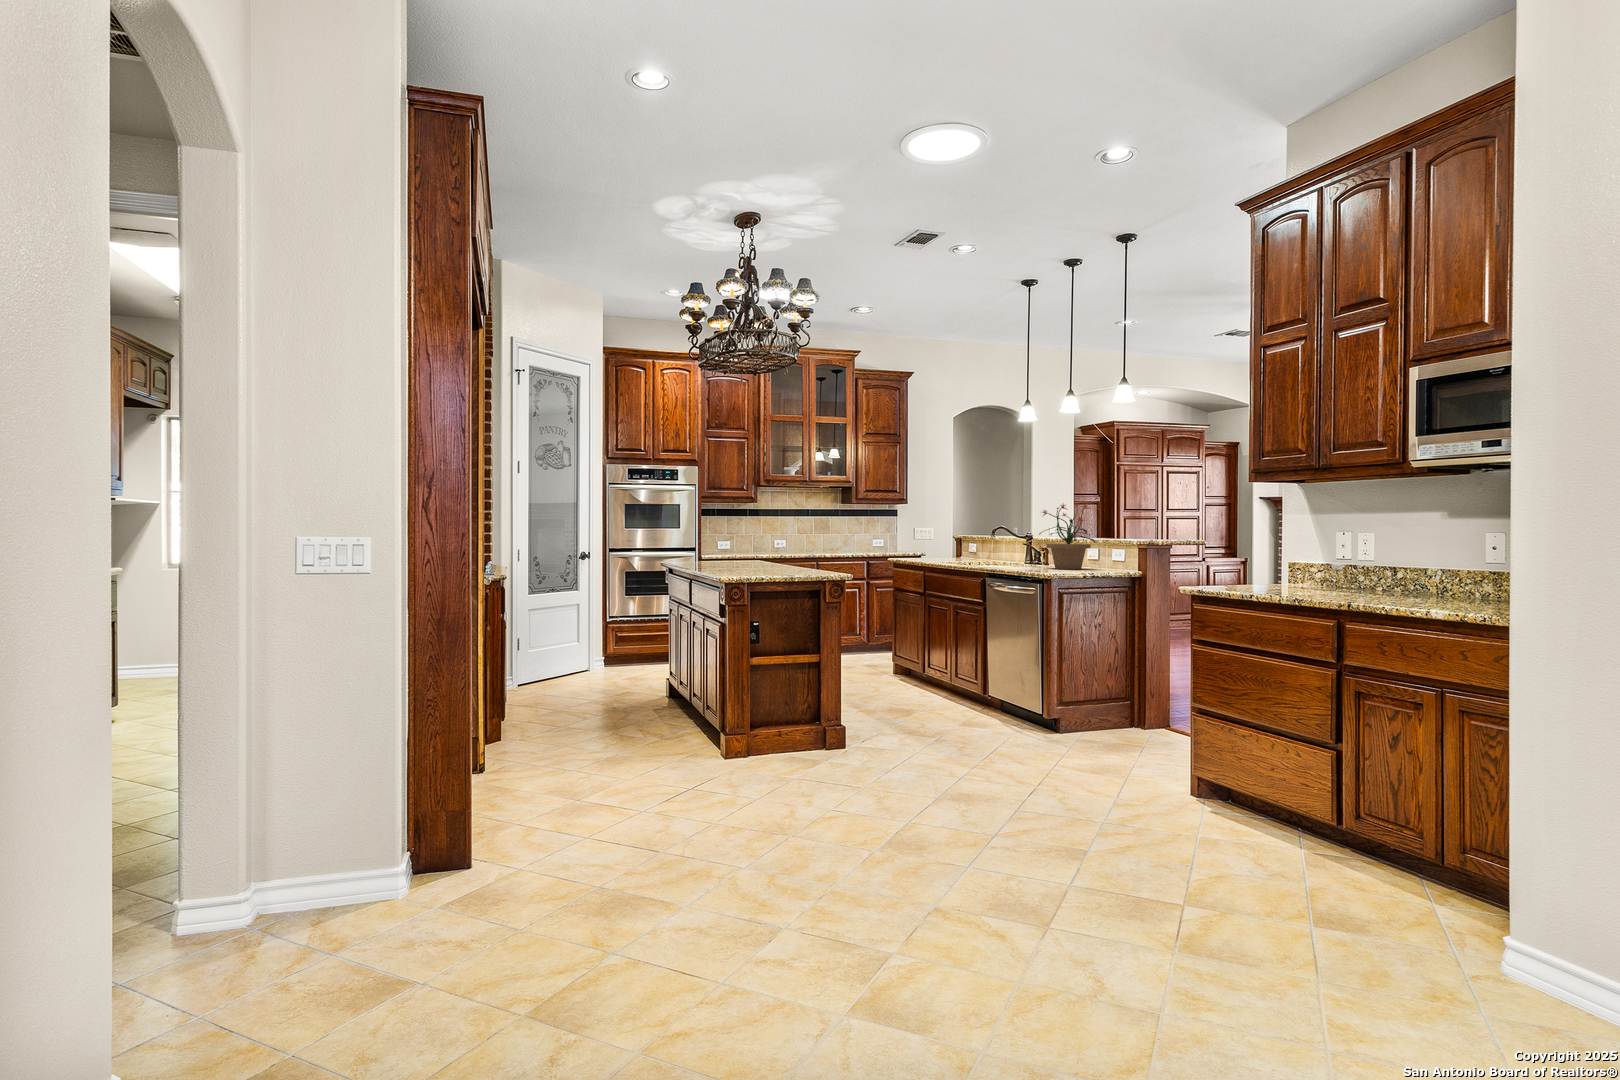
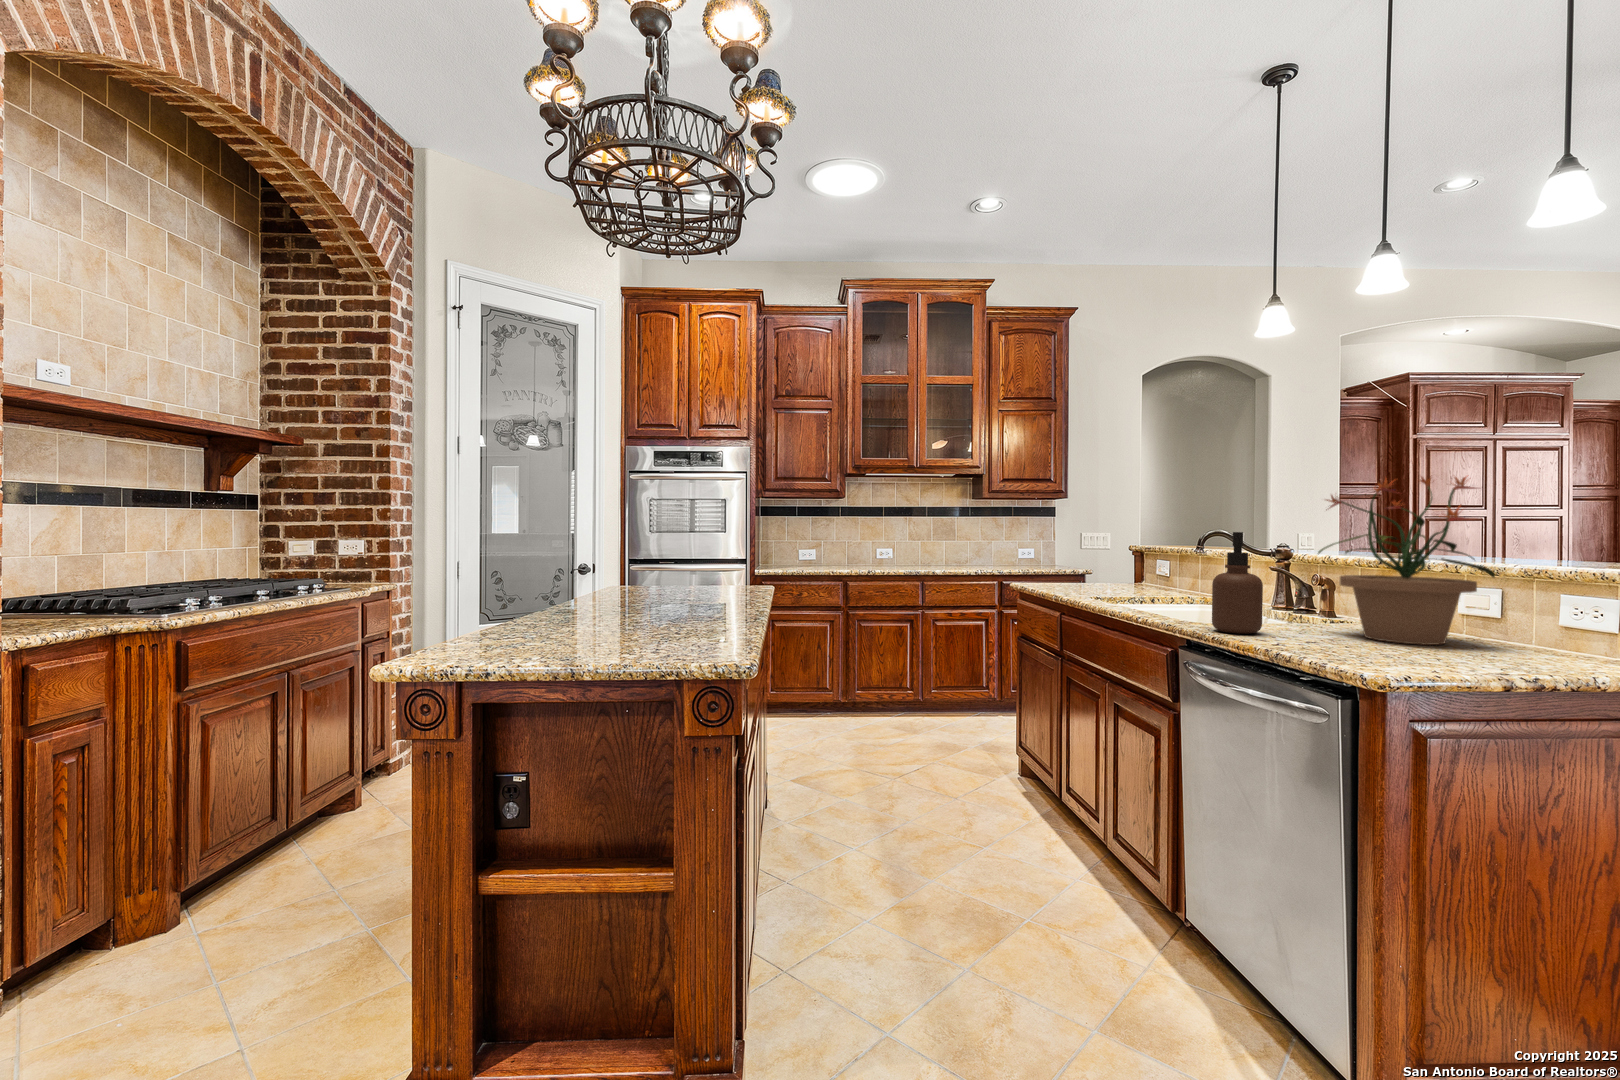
soap dispenser: none [999,526,1018,568] -> present [1212,532,1263,634]

